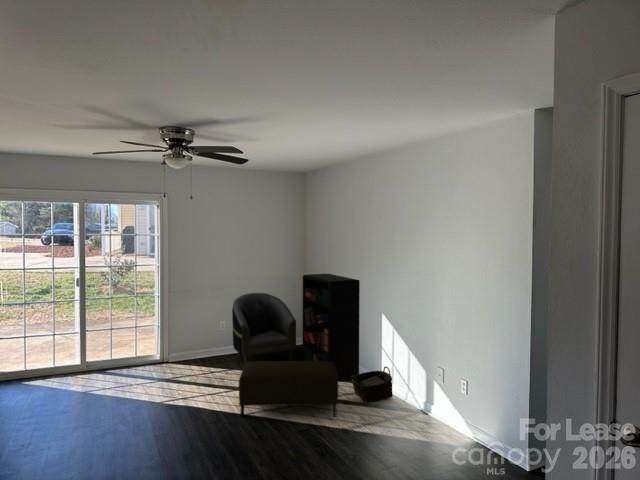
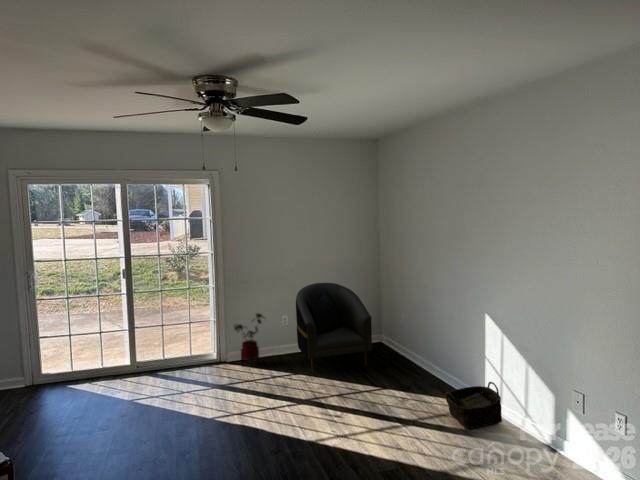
bookshelf: present [303,274,360,379] -> none [379,260,453,394]
house plant: none [177,318,206,366] -> present [234,313,262,365]
ottoman: present [239,361,338,417] -> none [304,372,432,450]

